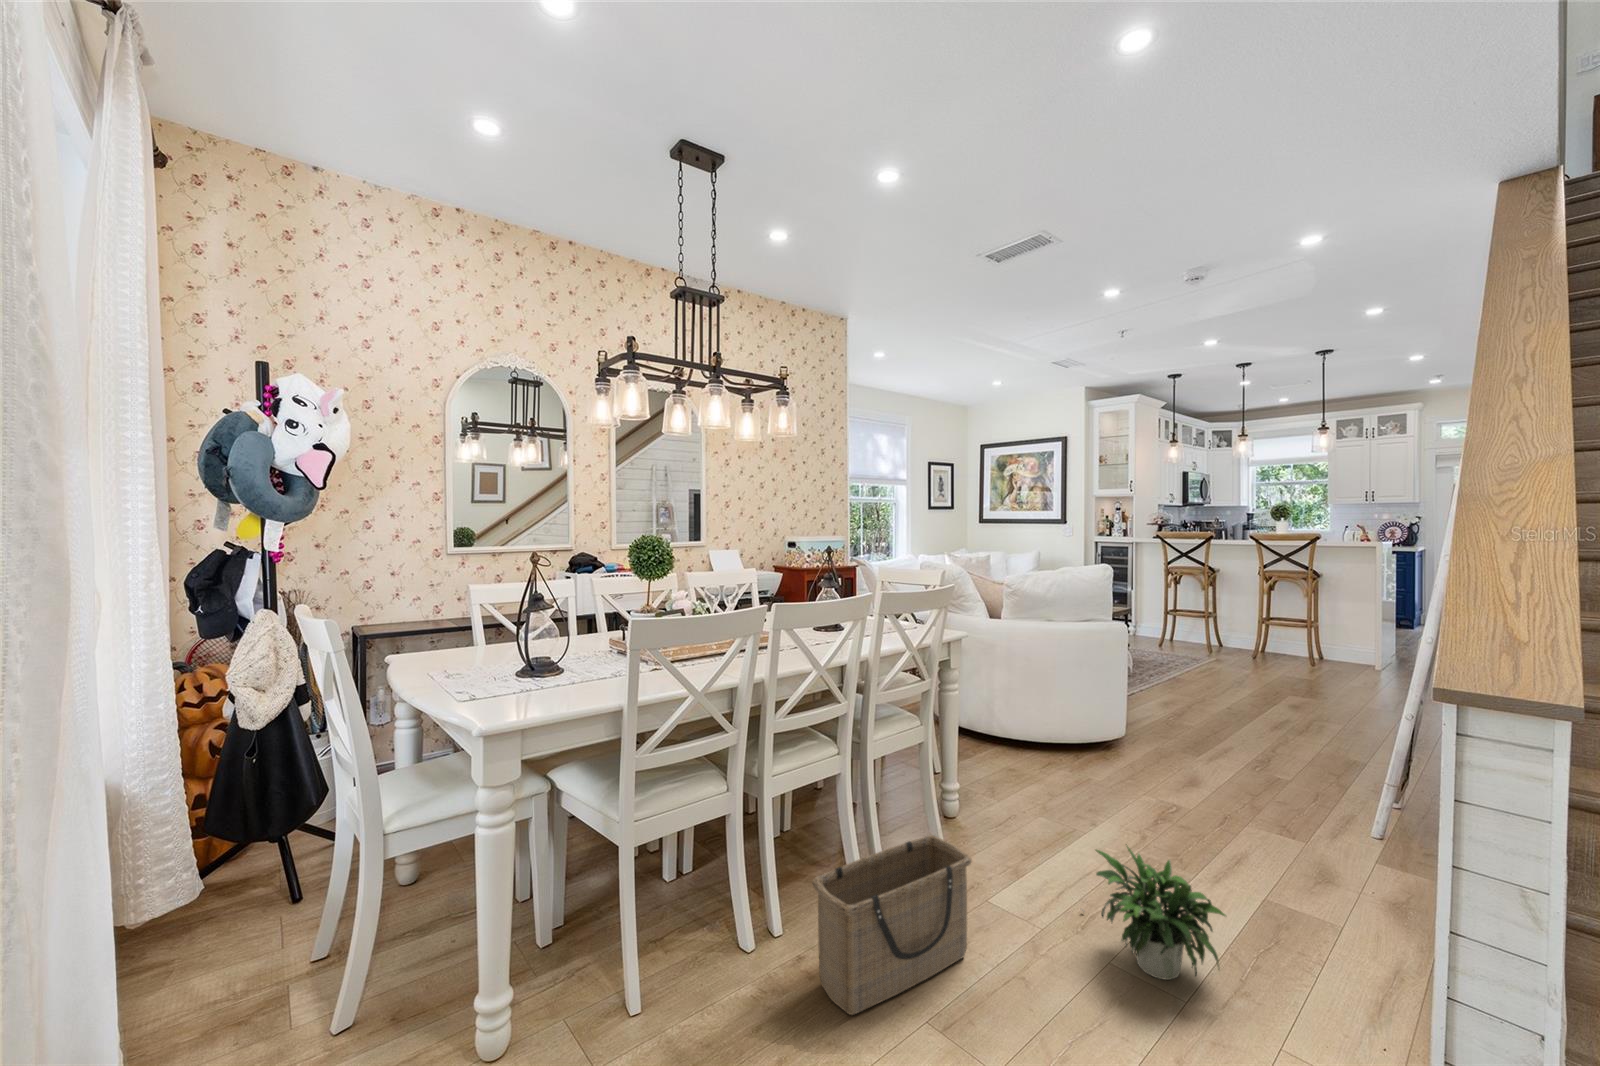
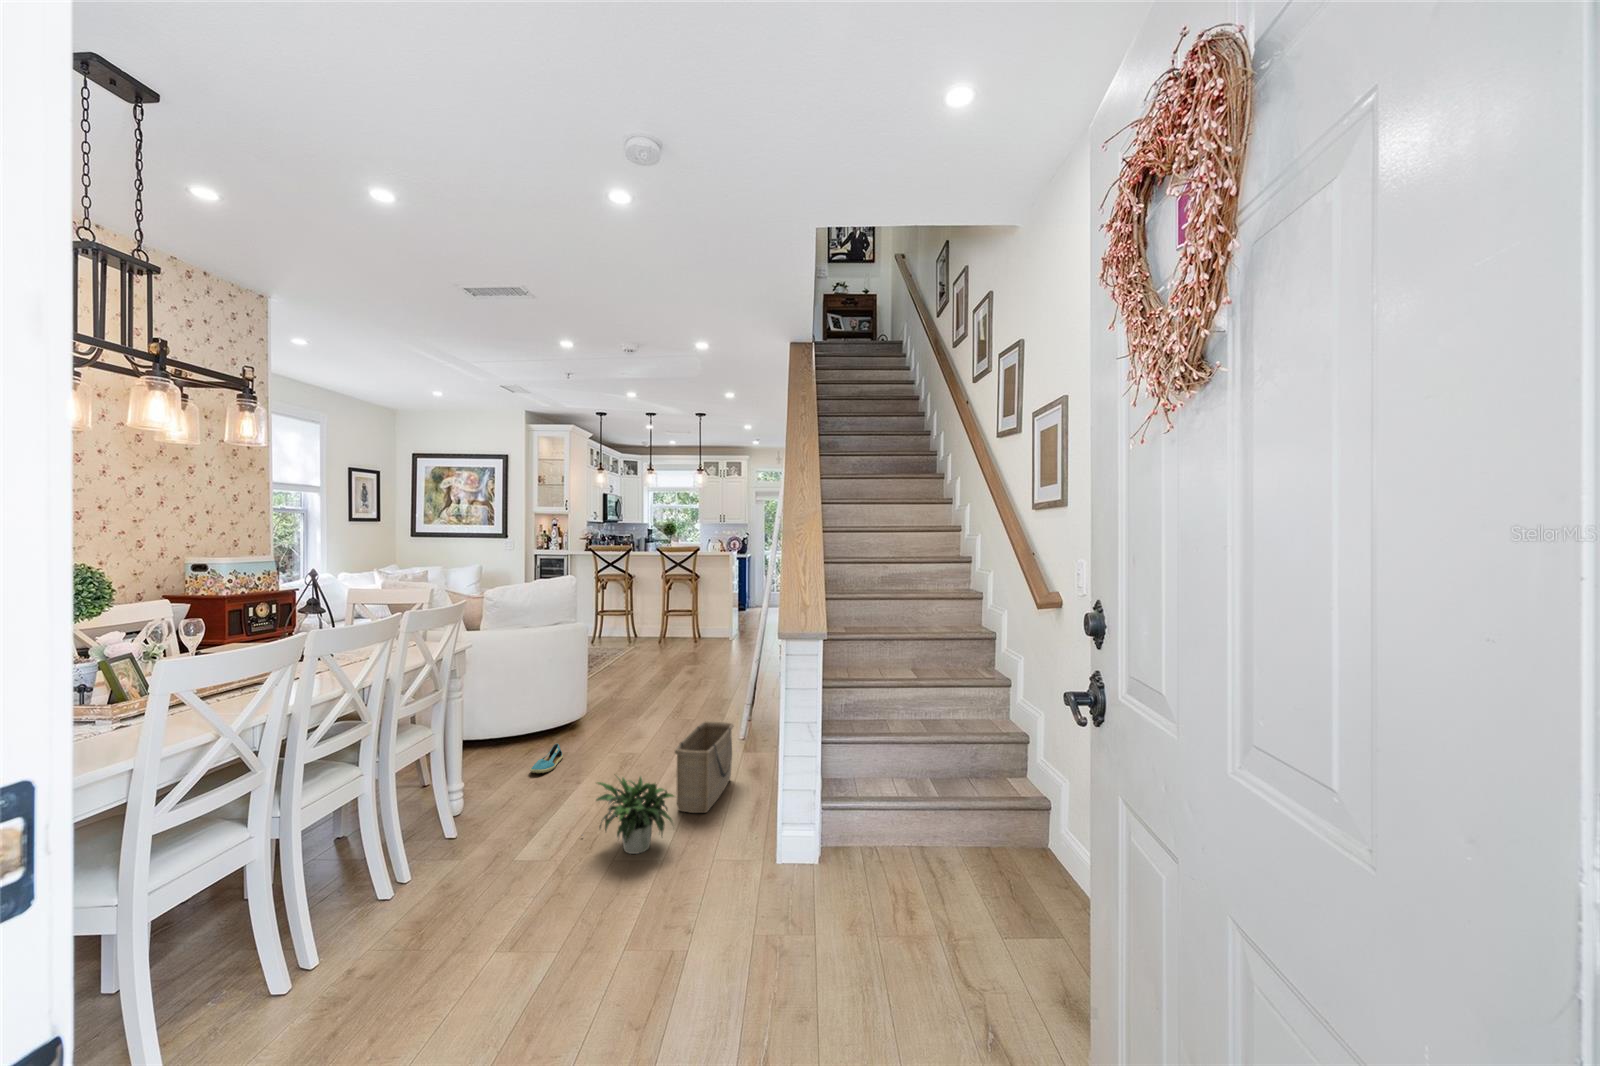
shoe: none [1042,767,1087,800] -> present [530,743,563,773]
basket: present [812,835,971,1015] -> present [675,721,734,813]

